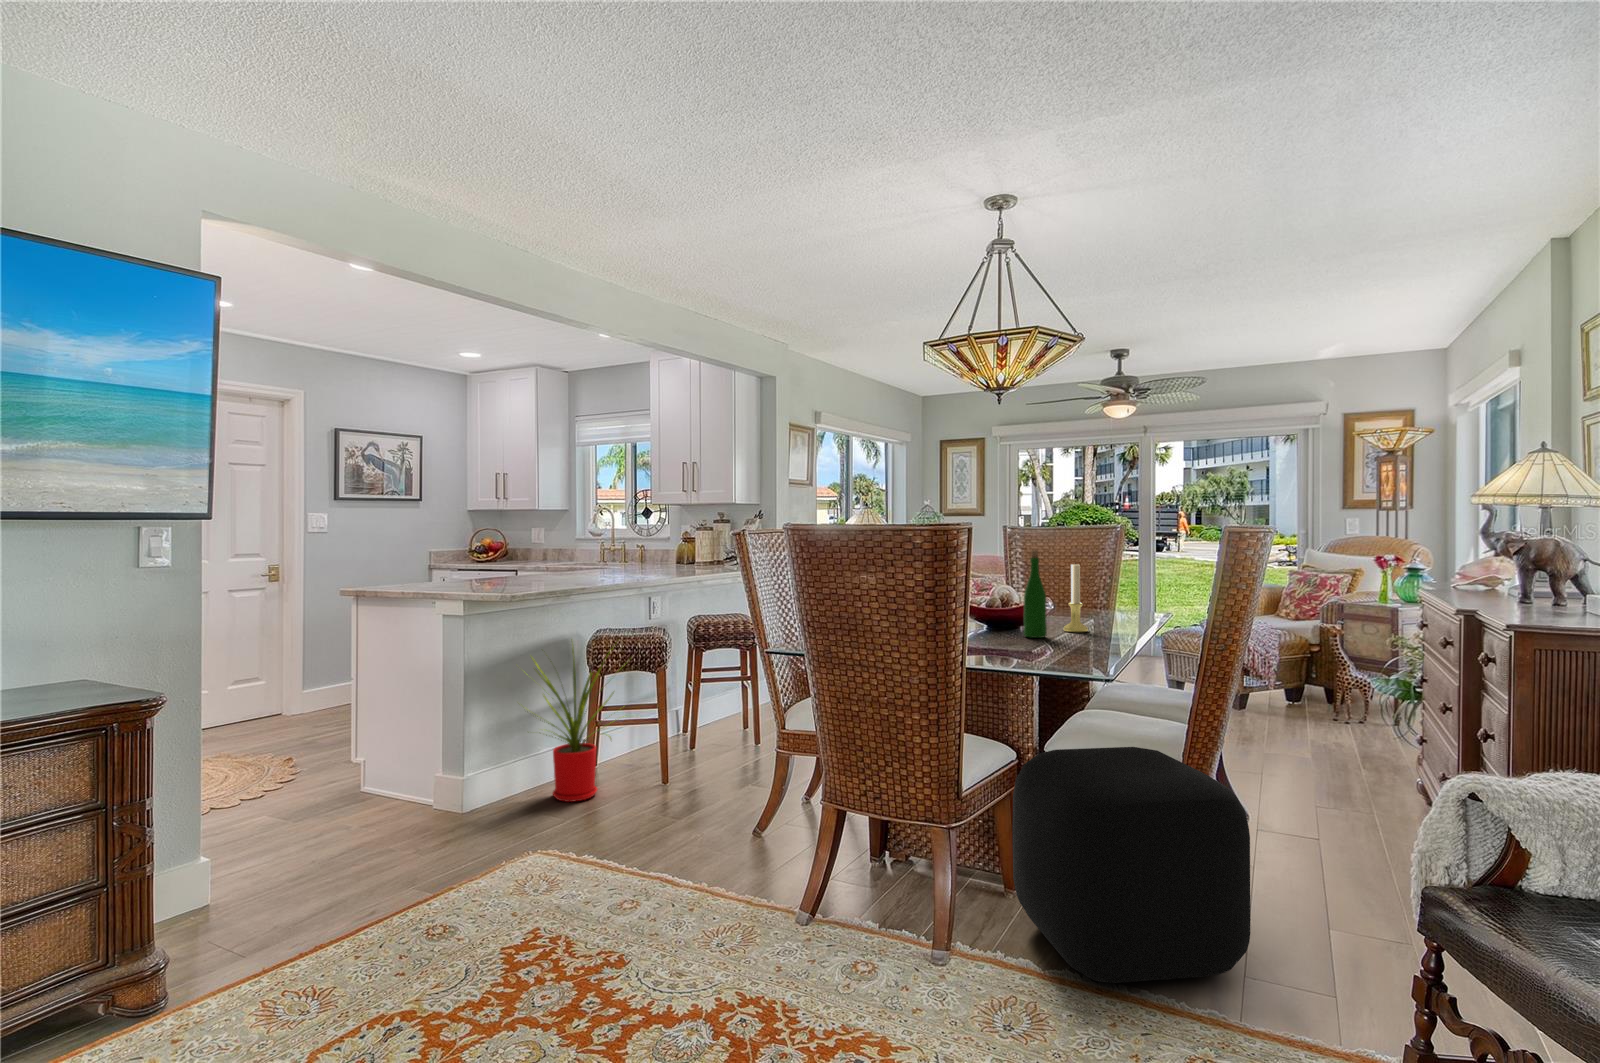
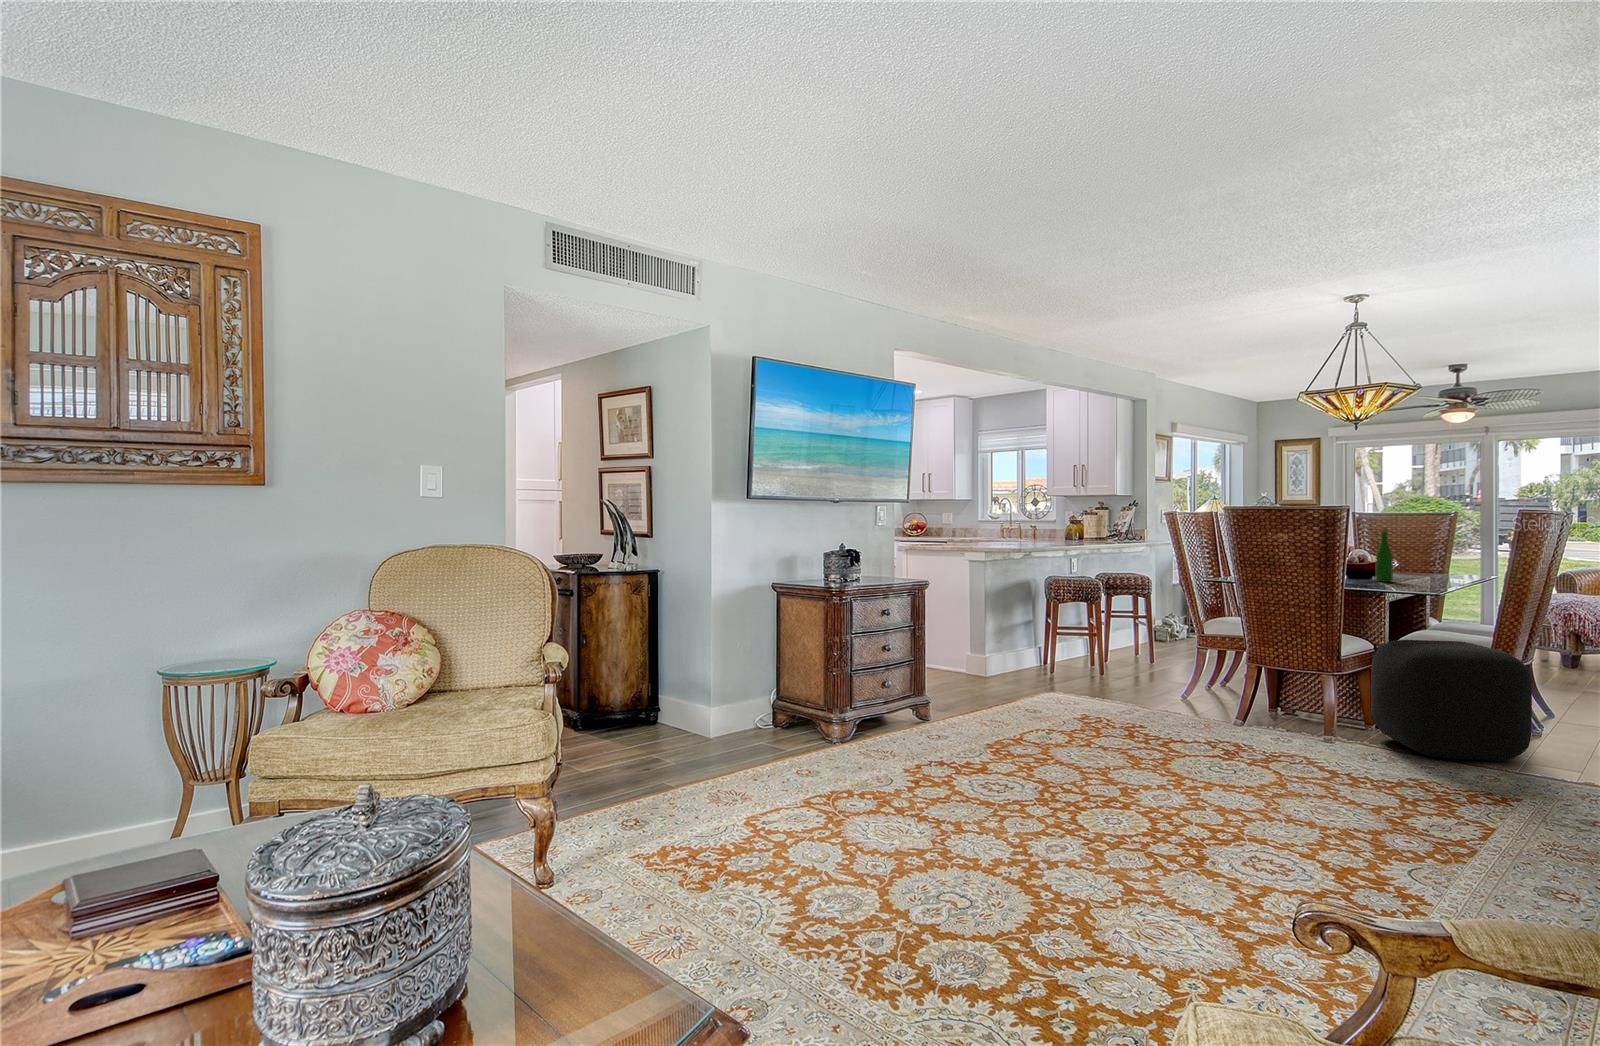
candle holder: present [1063,563,1088,632] -> none [1405,535,1424,581]
house plant: present [524,639,625,802] -> none [1013,579,1086,676]

